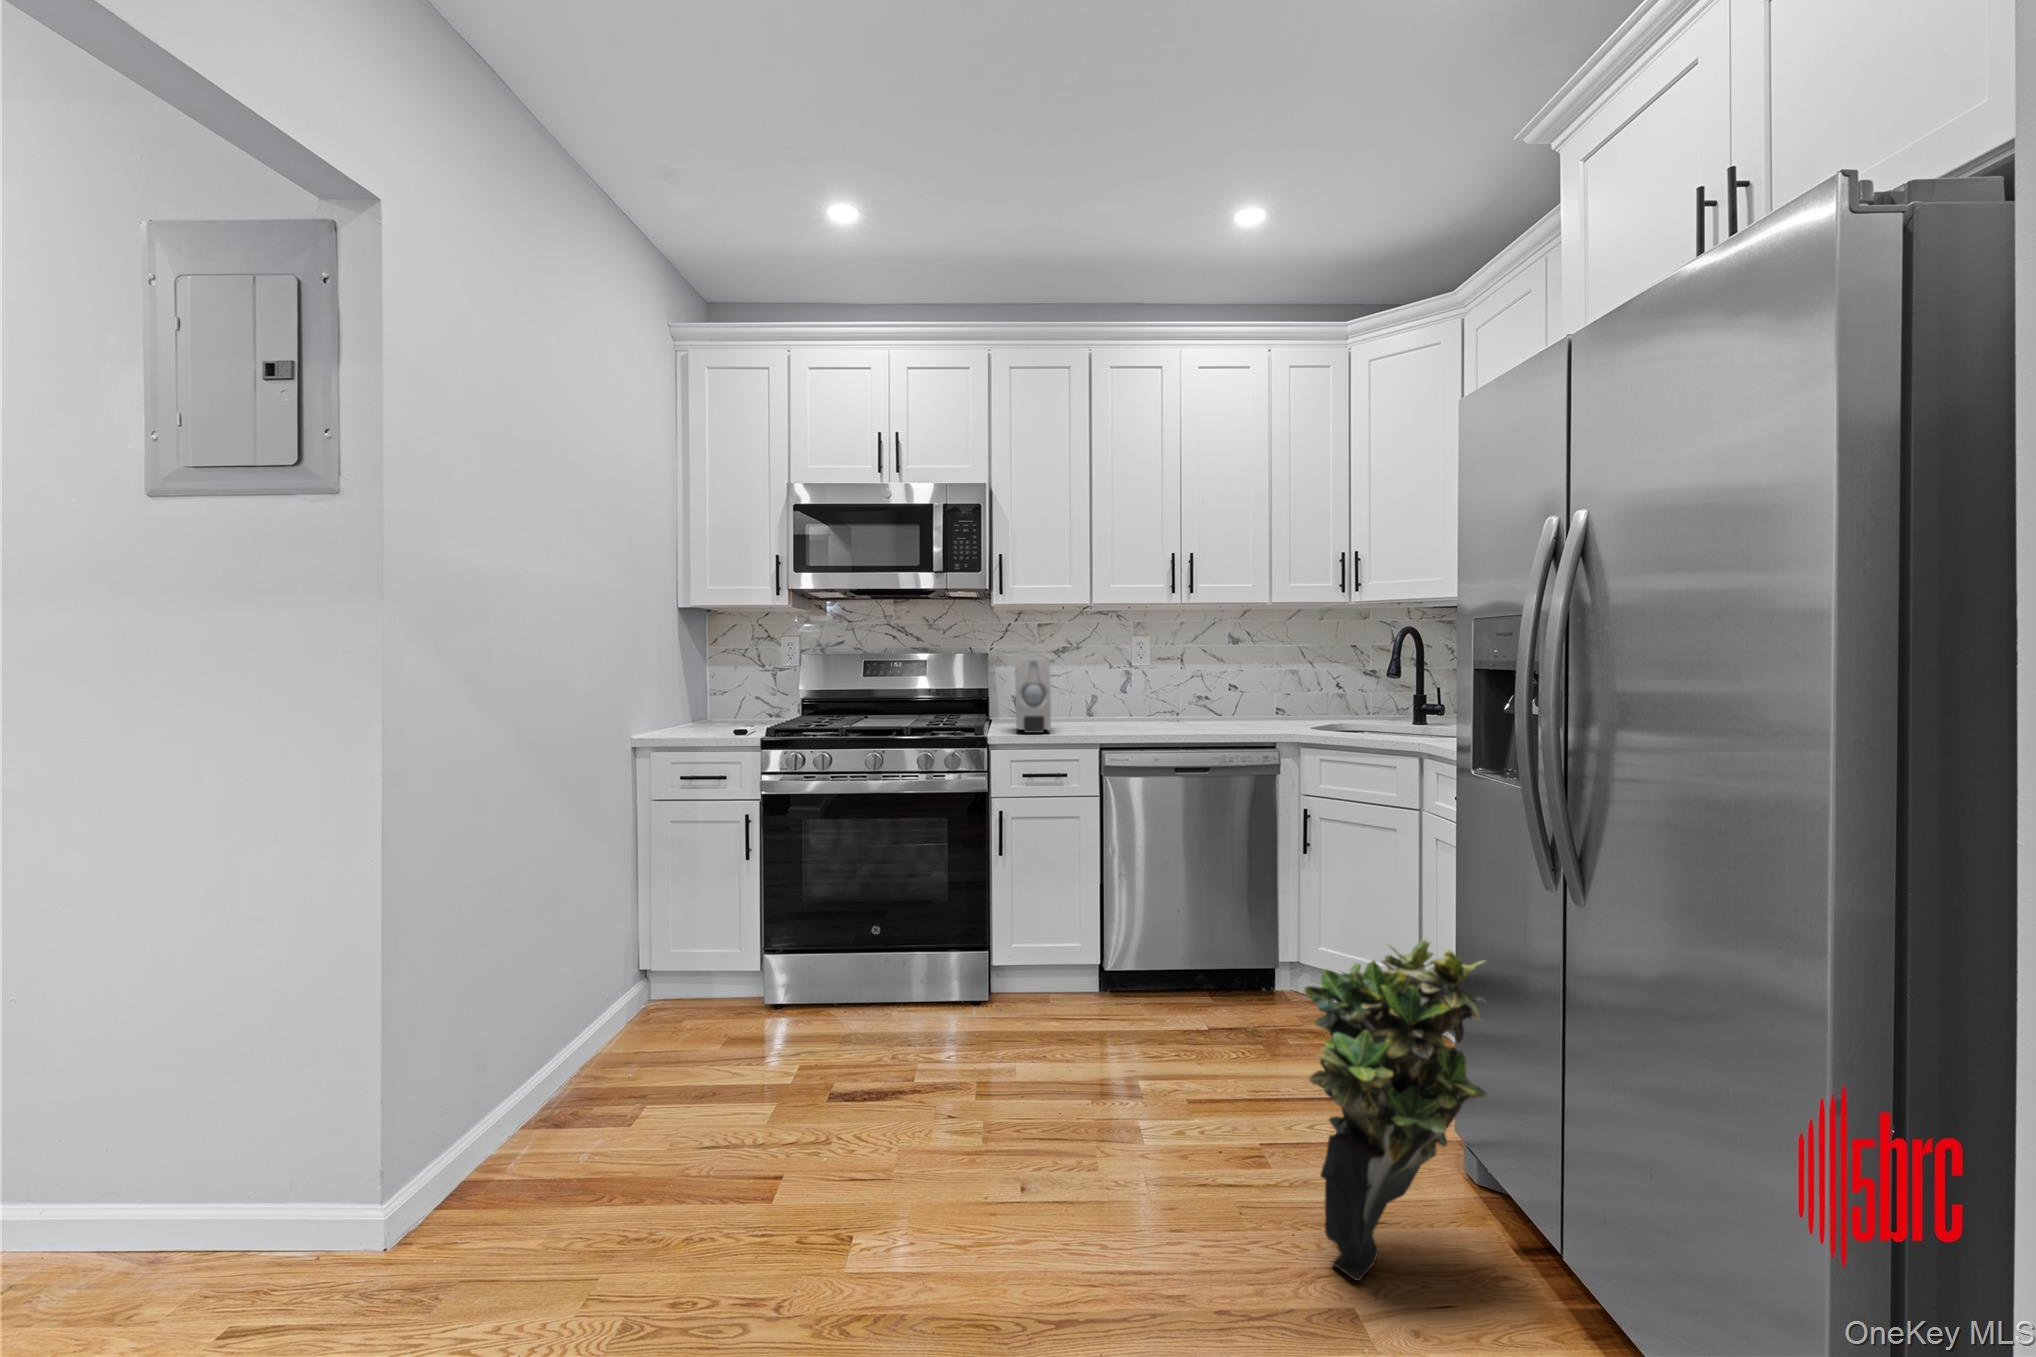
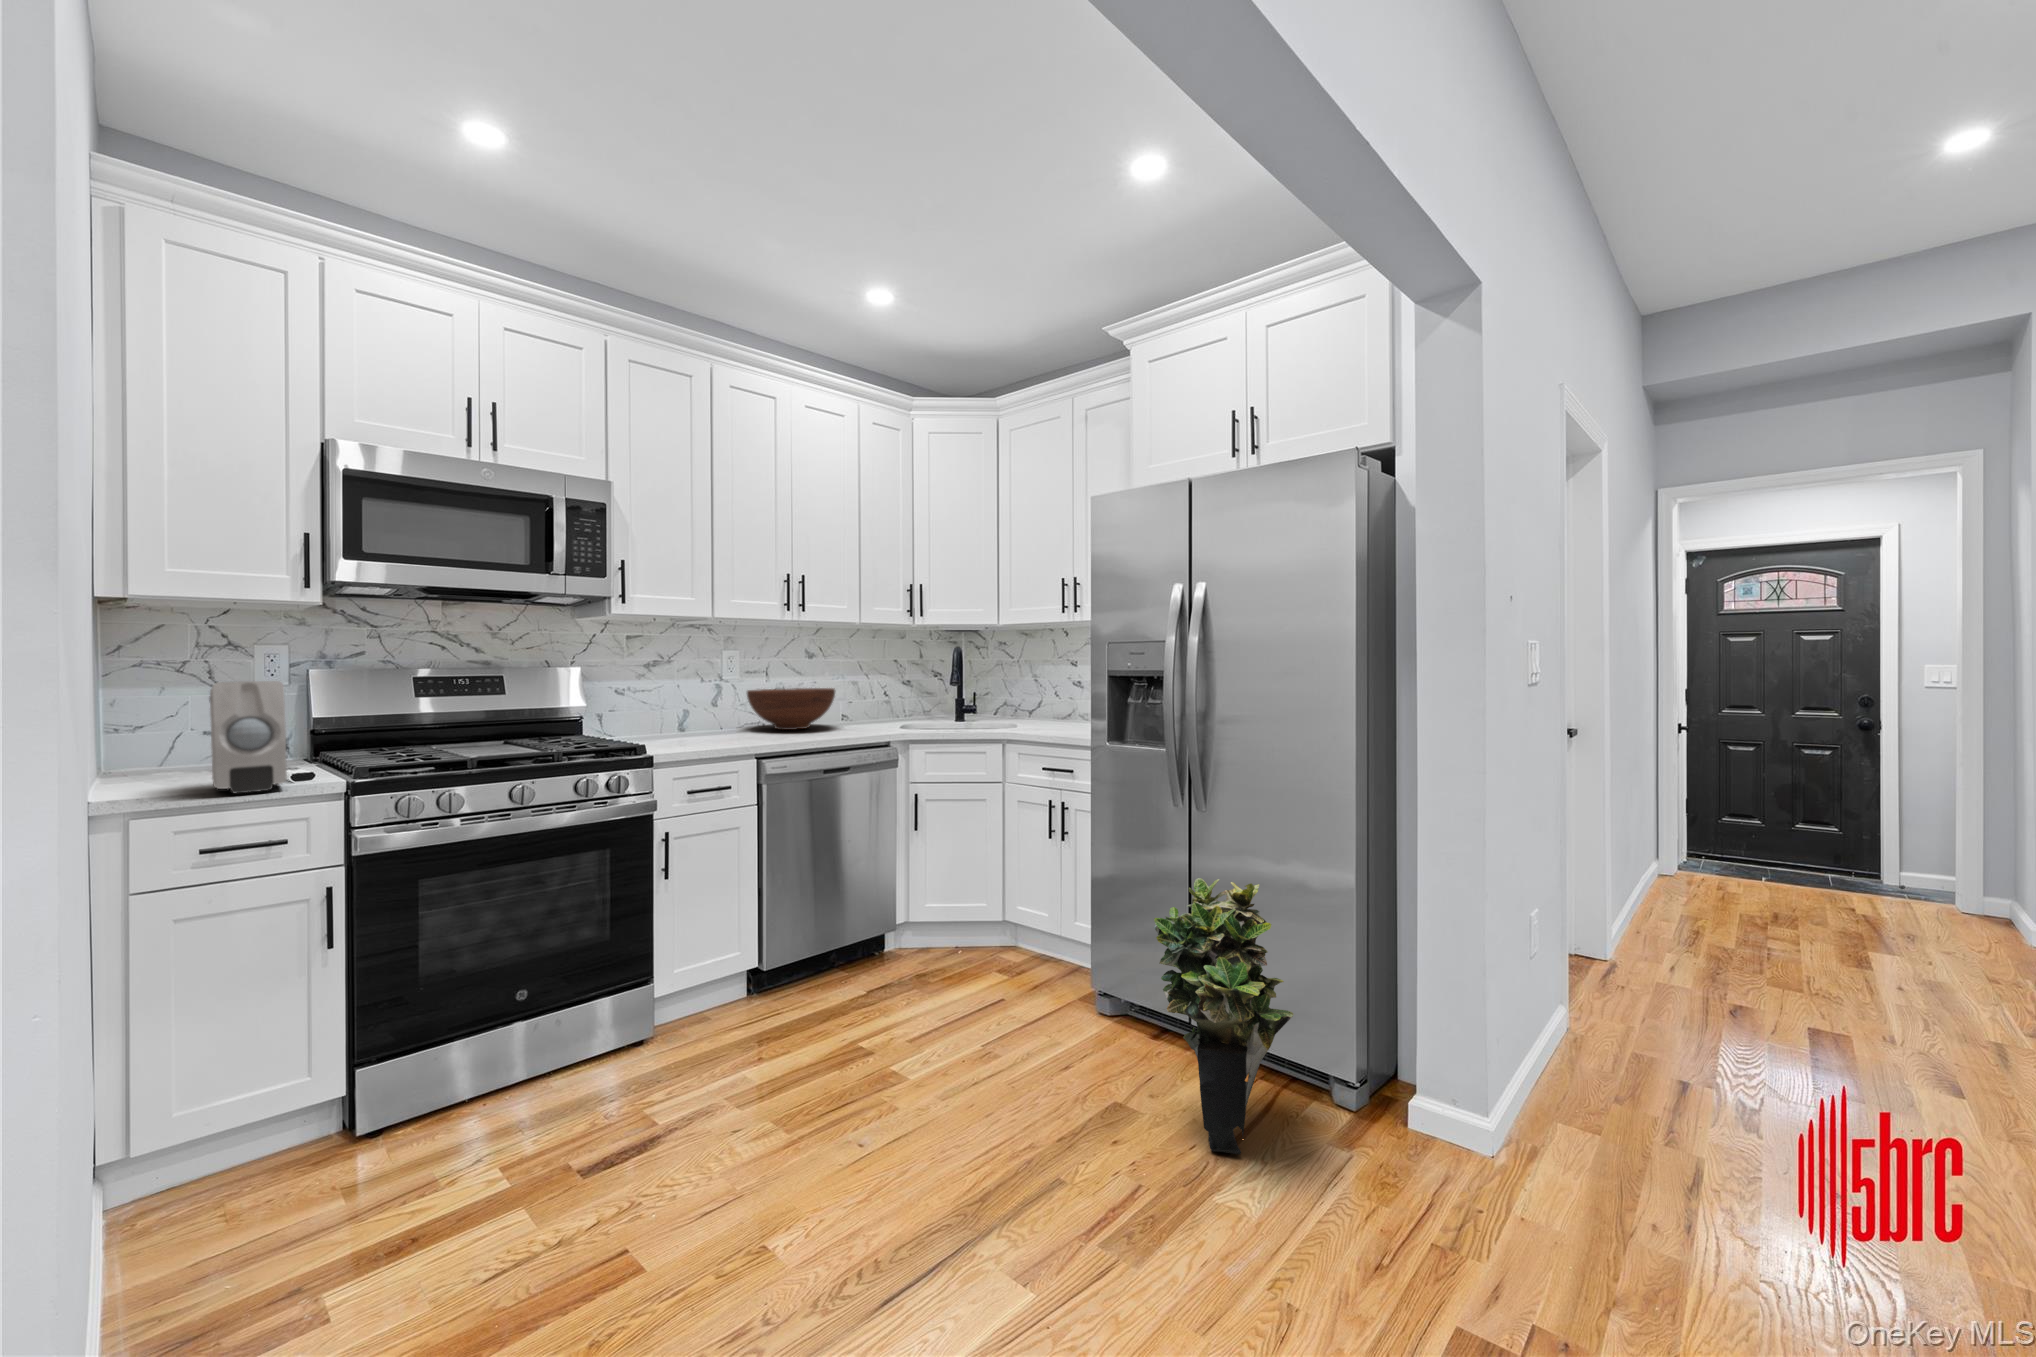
soap dispenser: present [1015,660,1051,733] -> present [209,681,287,793]
fruit bowl: none [1130,678,1224,722] -> present [747,688,835,730]

